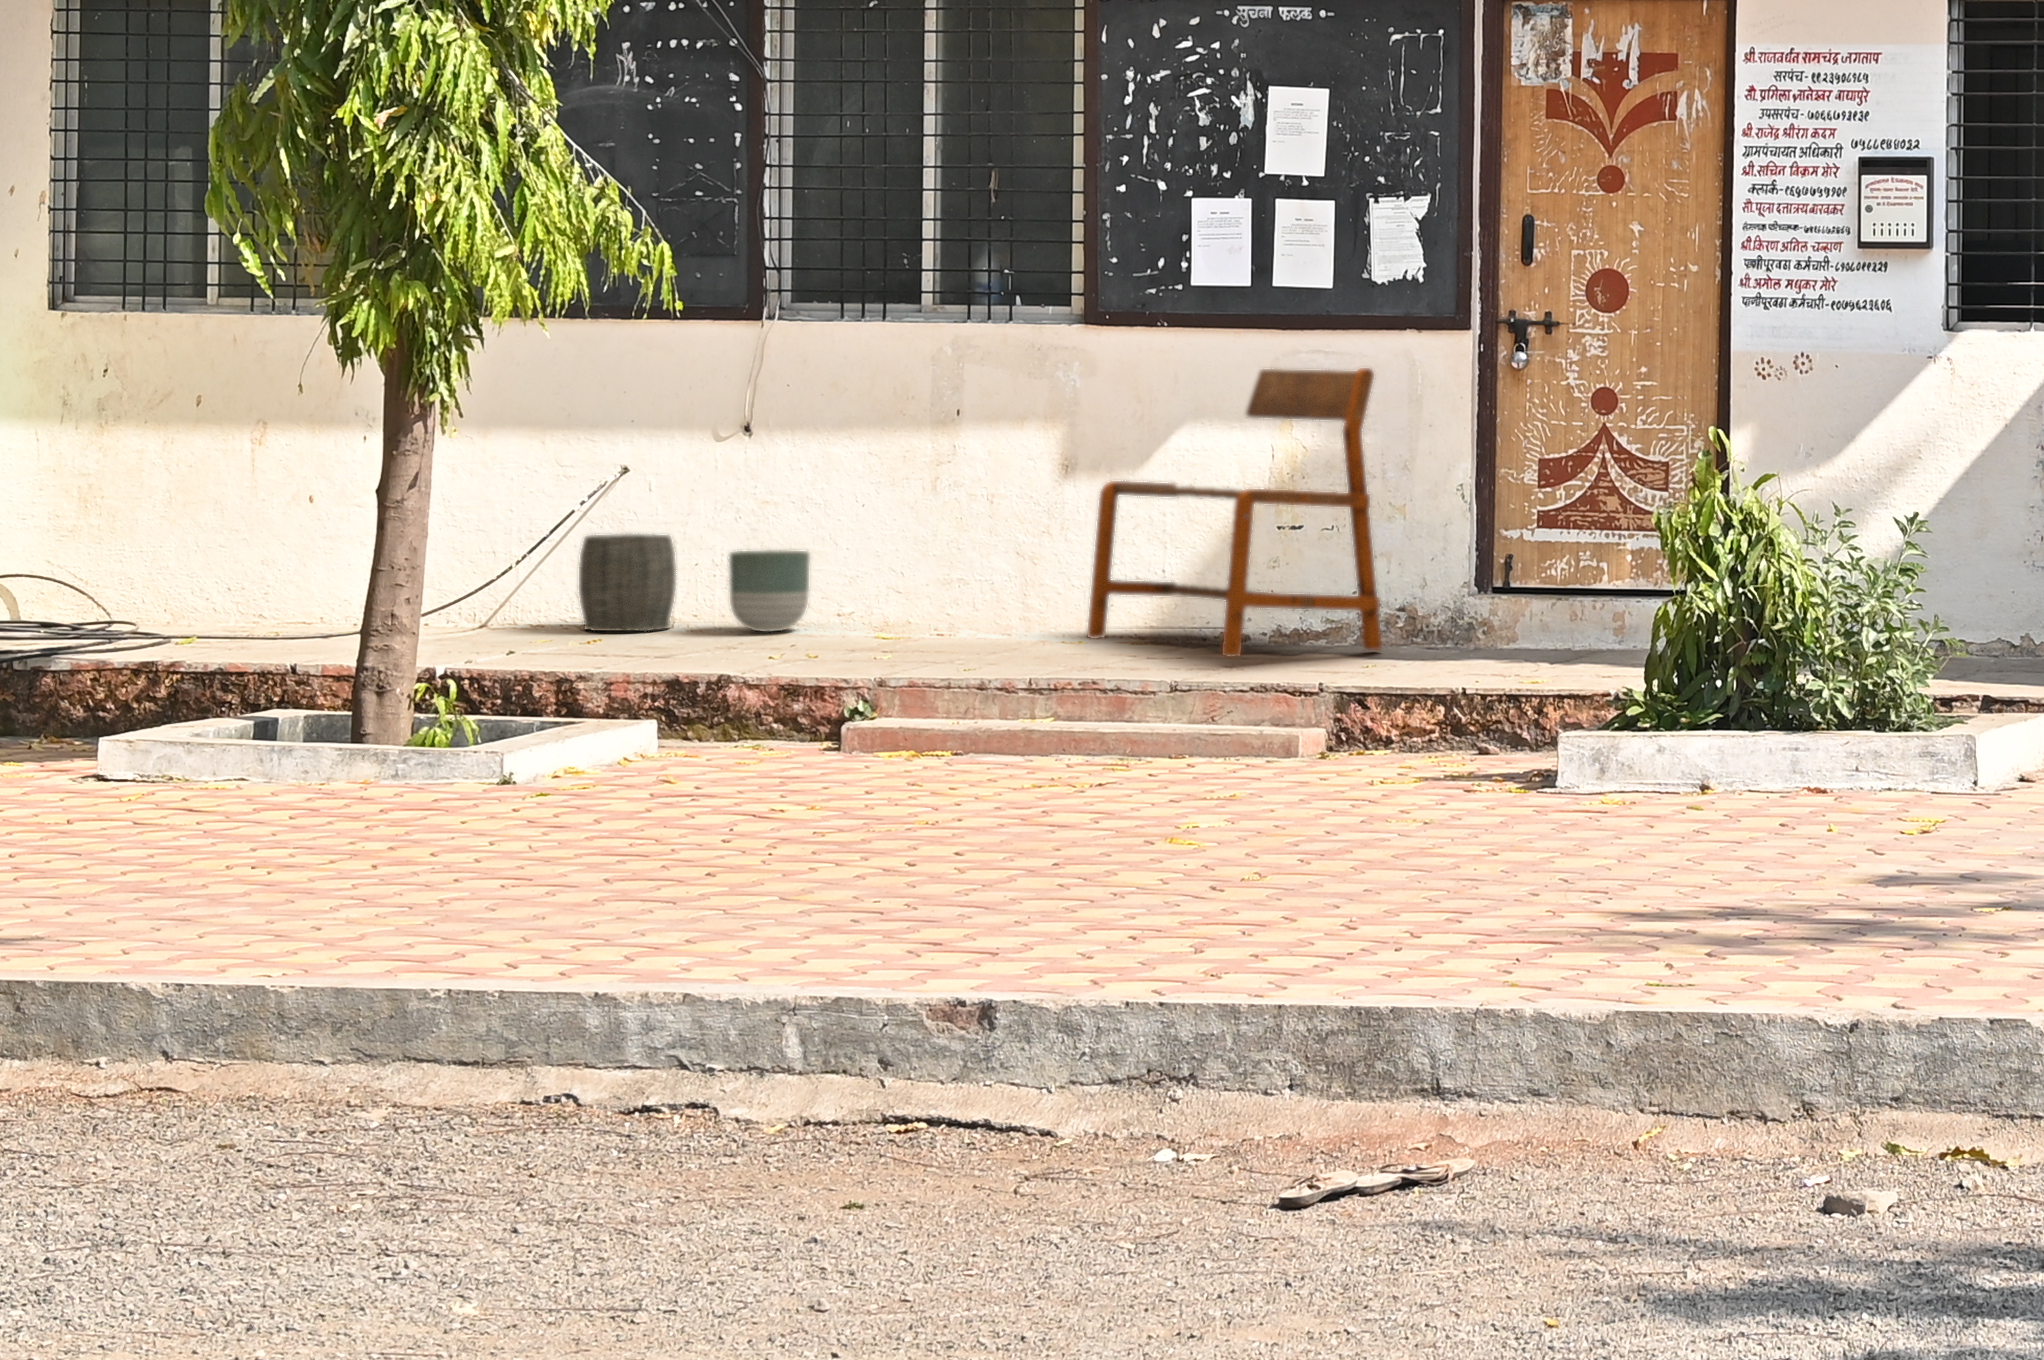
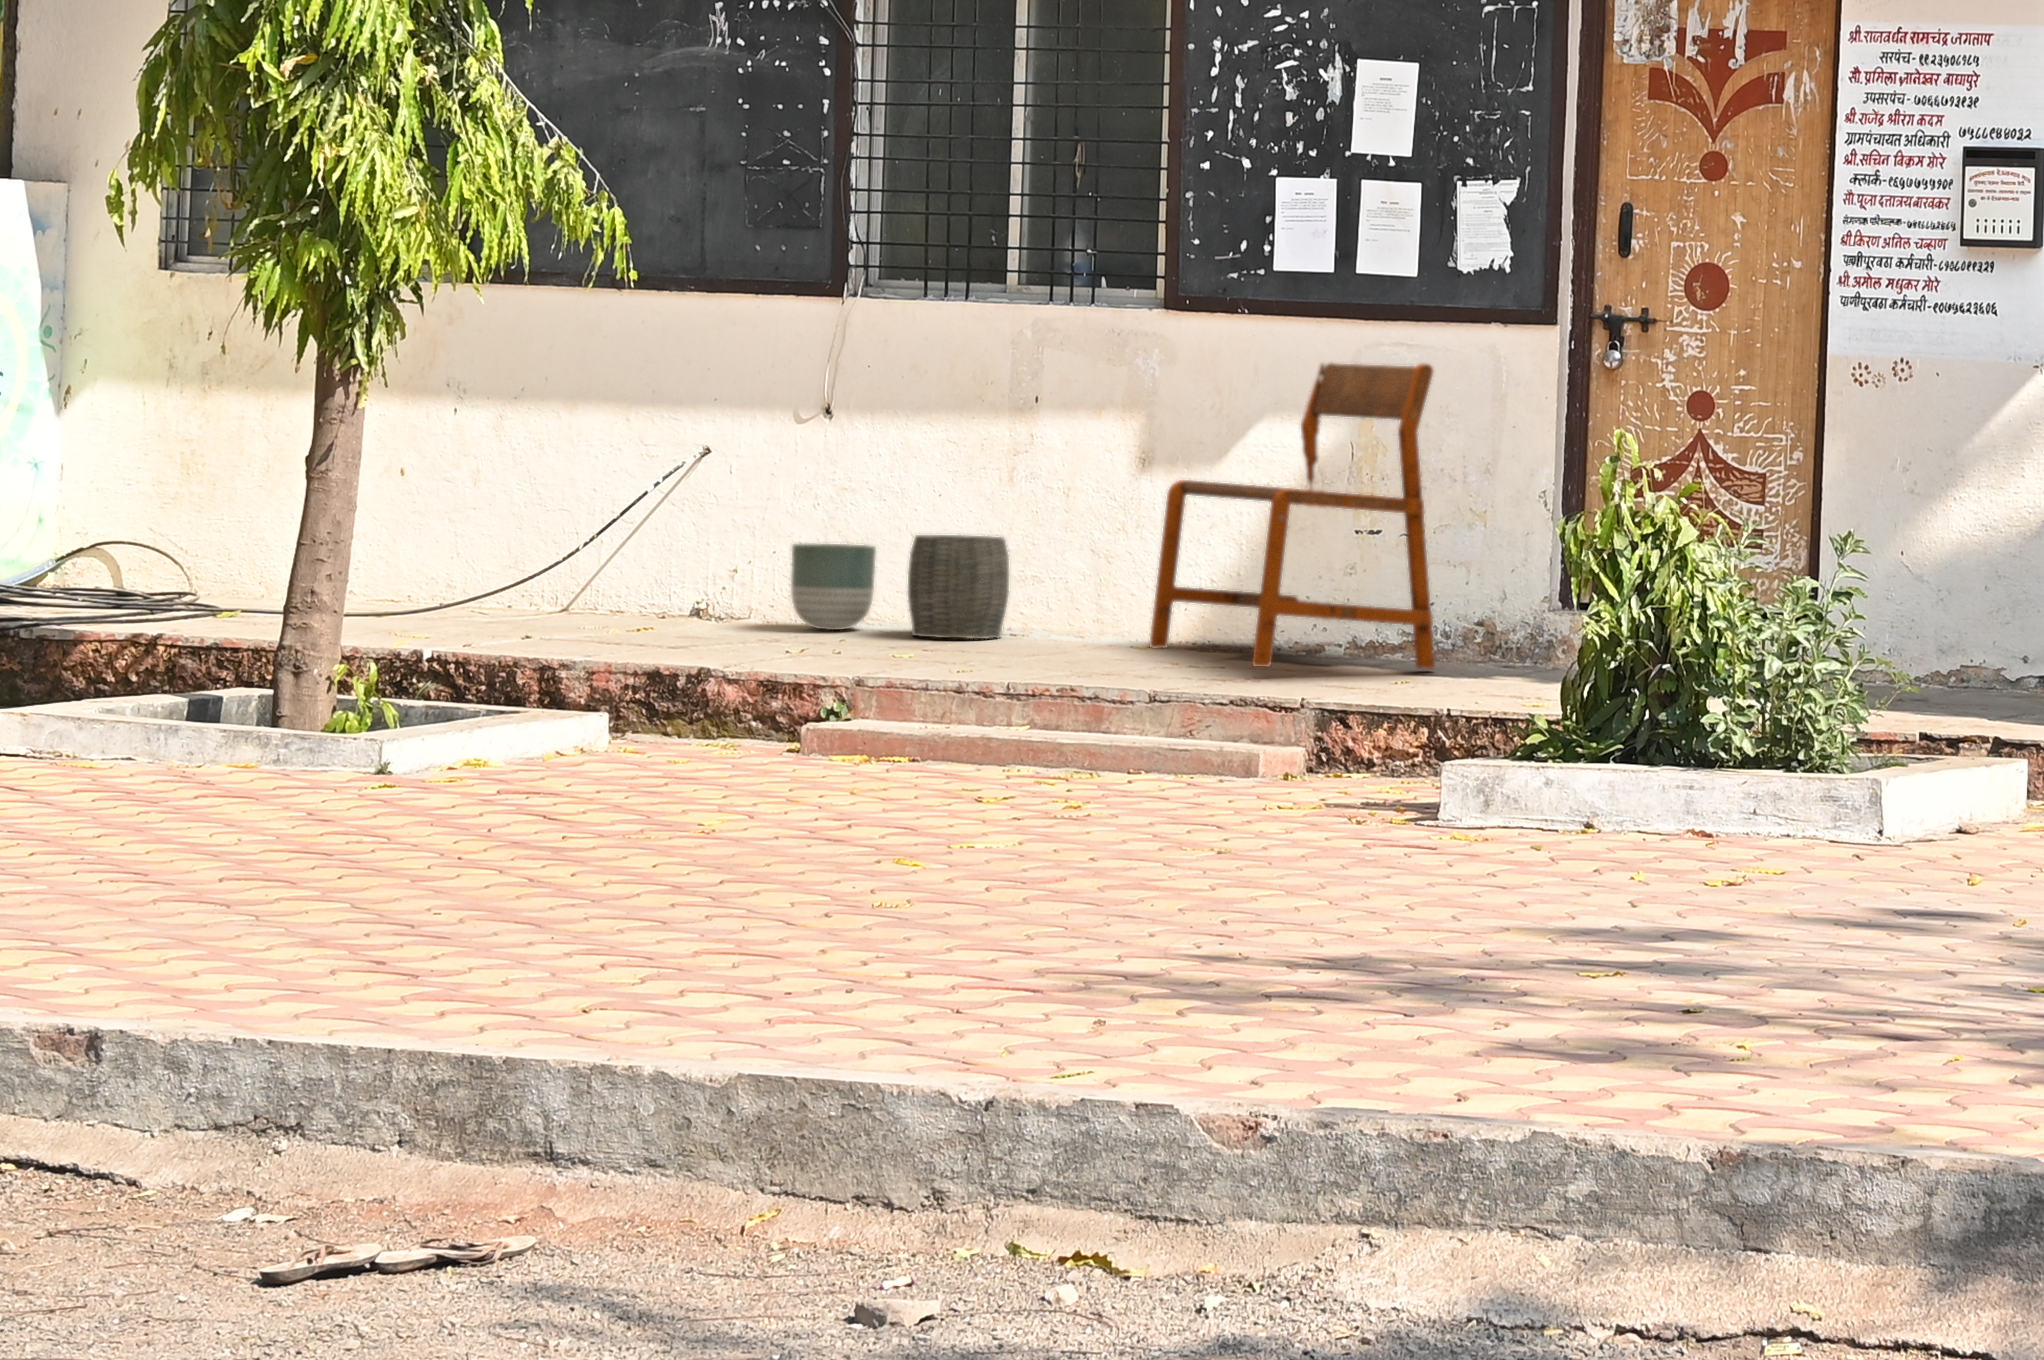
woven basket: present [579,534,676,631] -> present [908,535,1009,639]

